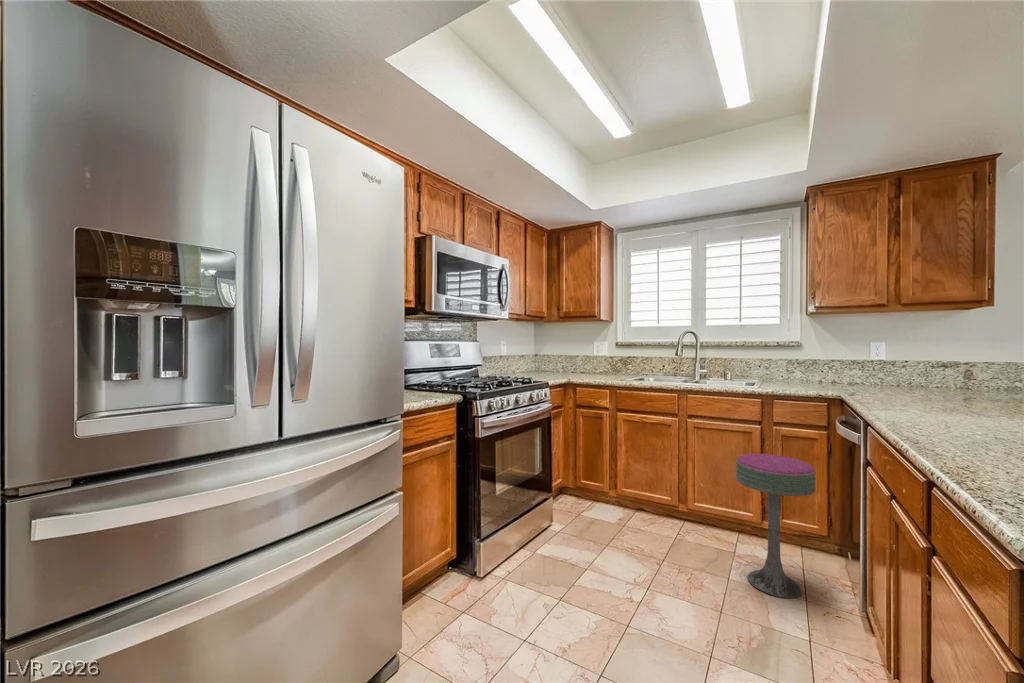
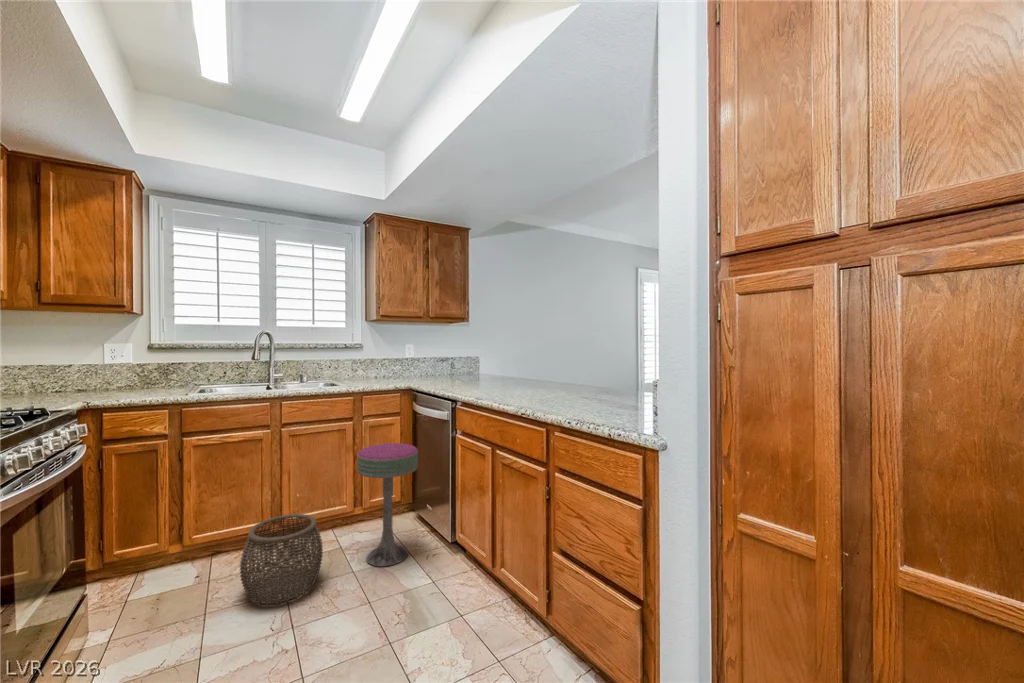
woven basket: none [629,493,698,570] -> present [240,514,323,605]

